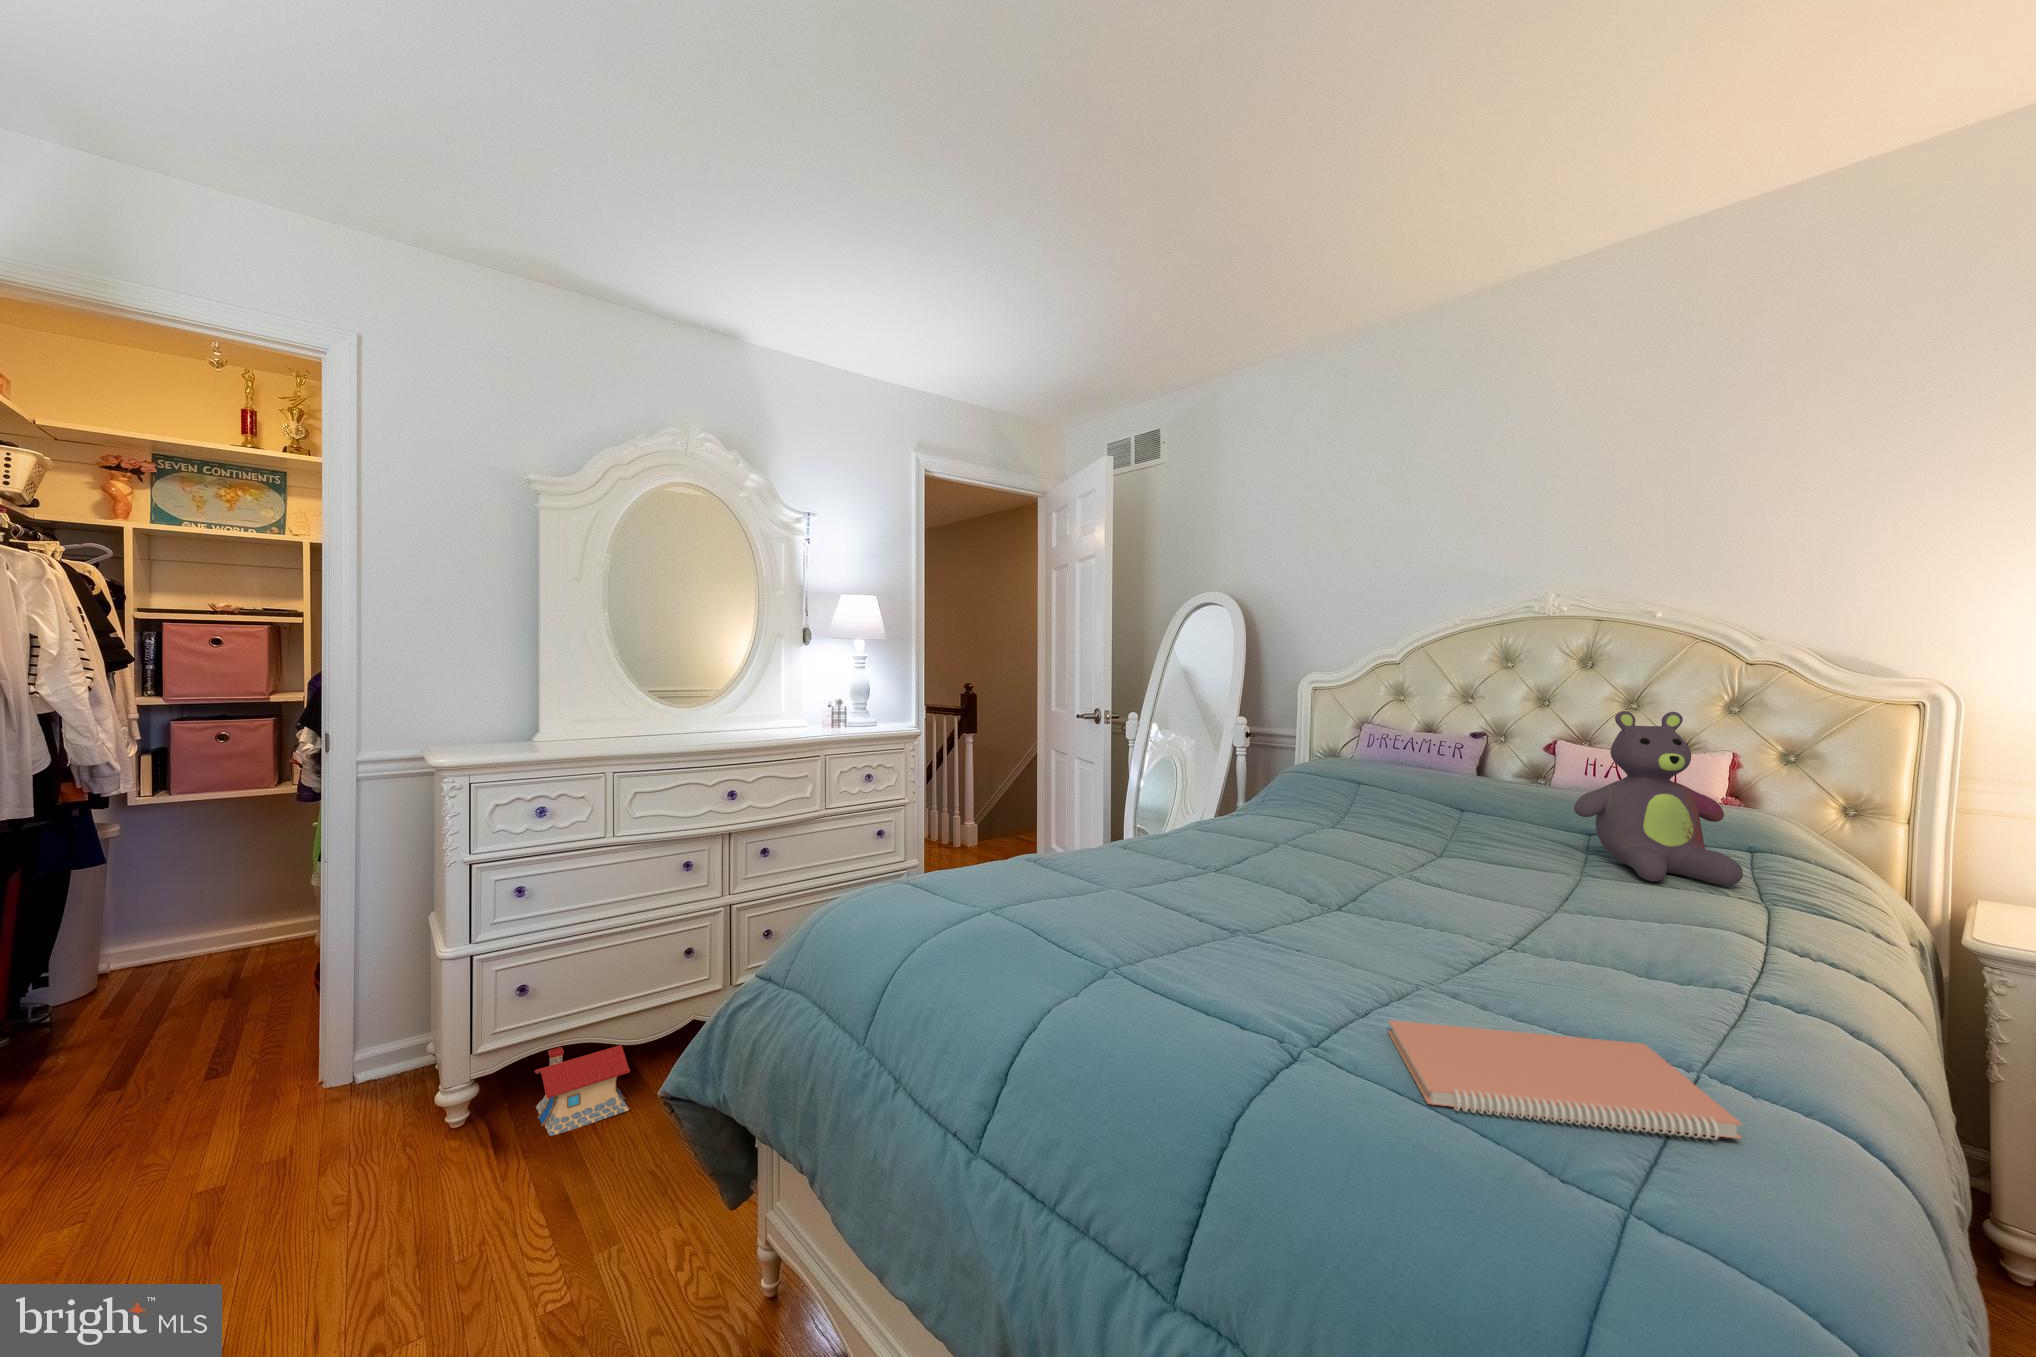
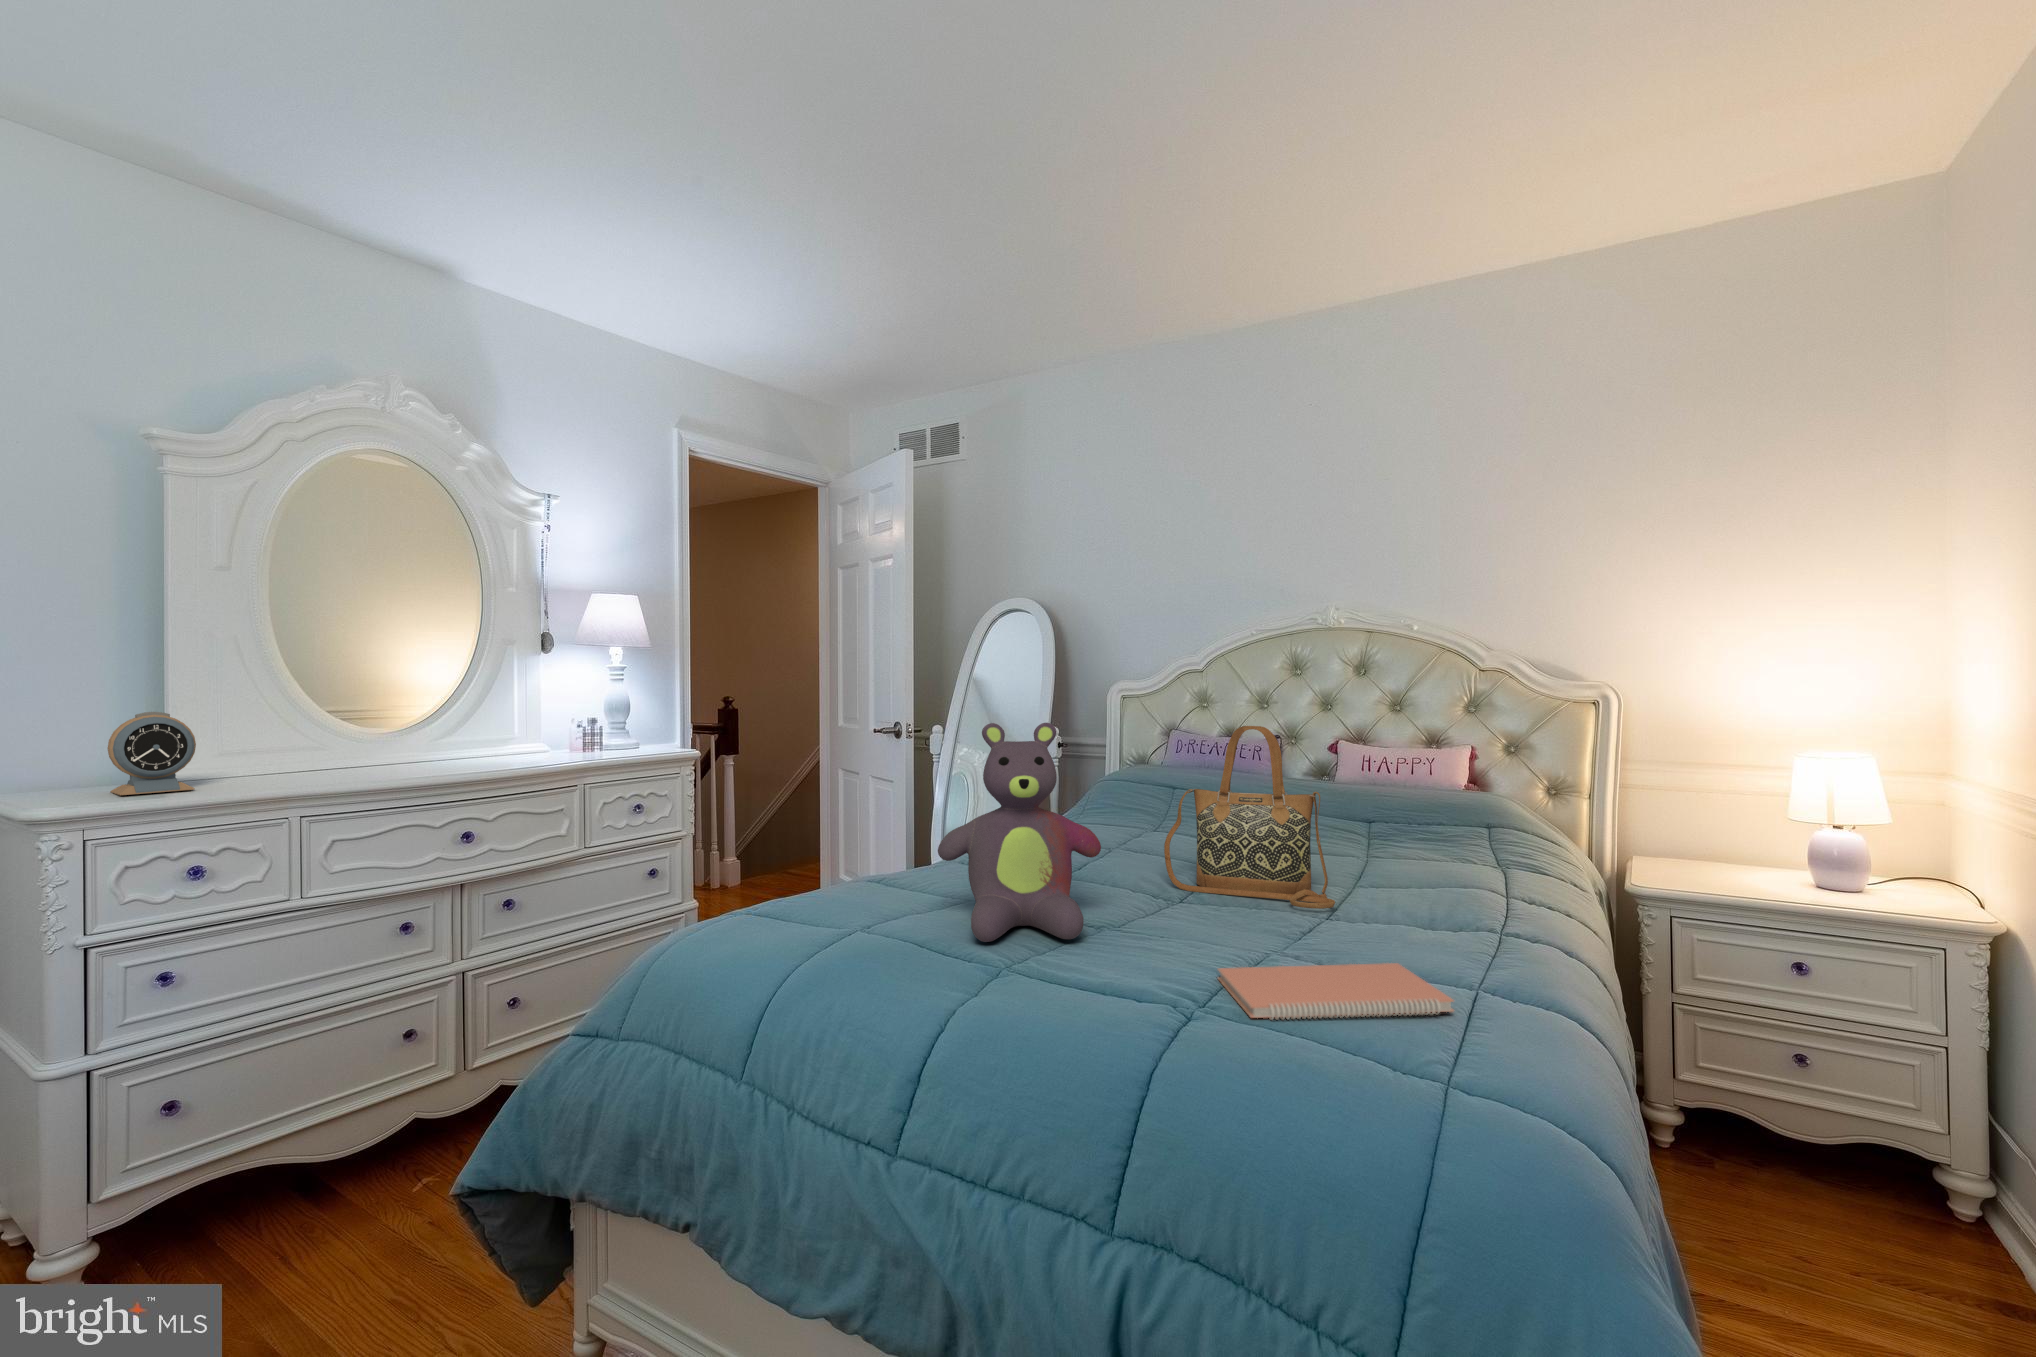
alarm clock: none [475,687,534,751] -> present [107,712,196,795]
stuffed bear: present [1574,711,1743,885] -> present [938,723,1101,942]
handbag: none [1340,726,1551,945] -> present [1164,726,1335,909]
toy house: present [535,1045,630,1136] -> none [218,1150,357,1272]

